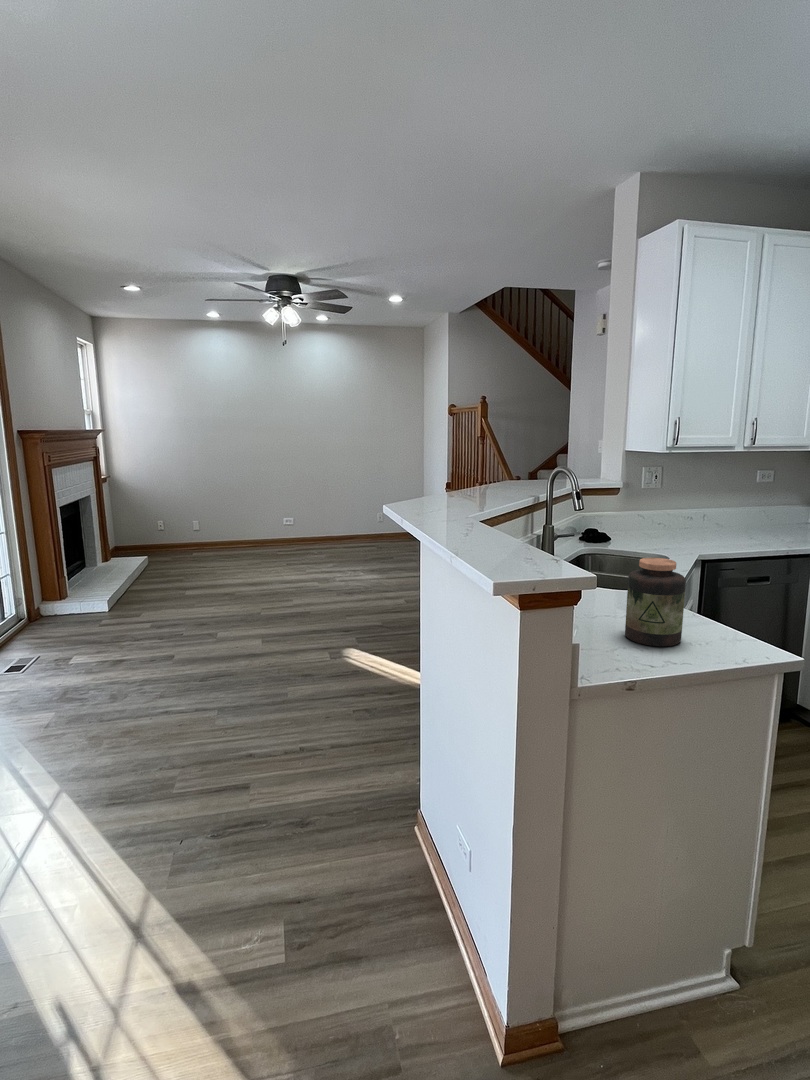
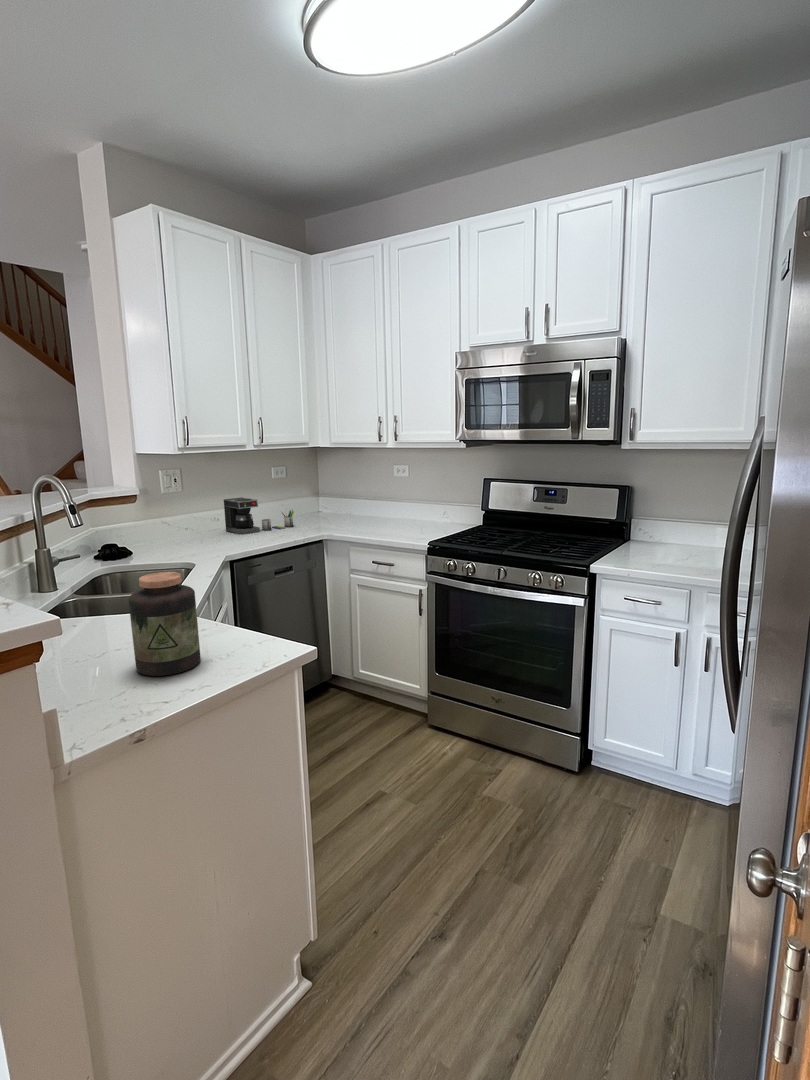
coffee maker: none [700,499,782,536] -> present [224,497,294,535]

